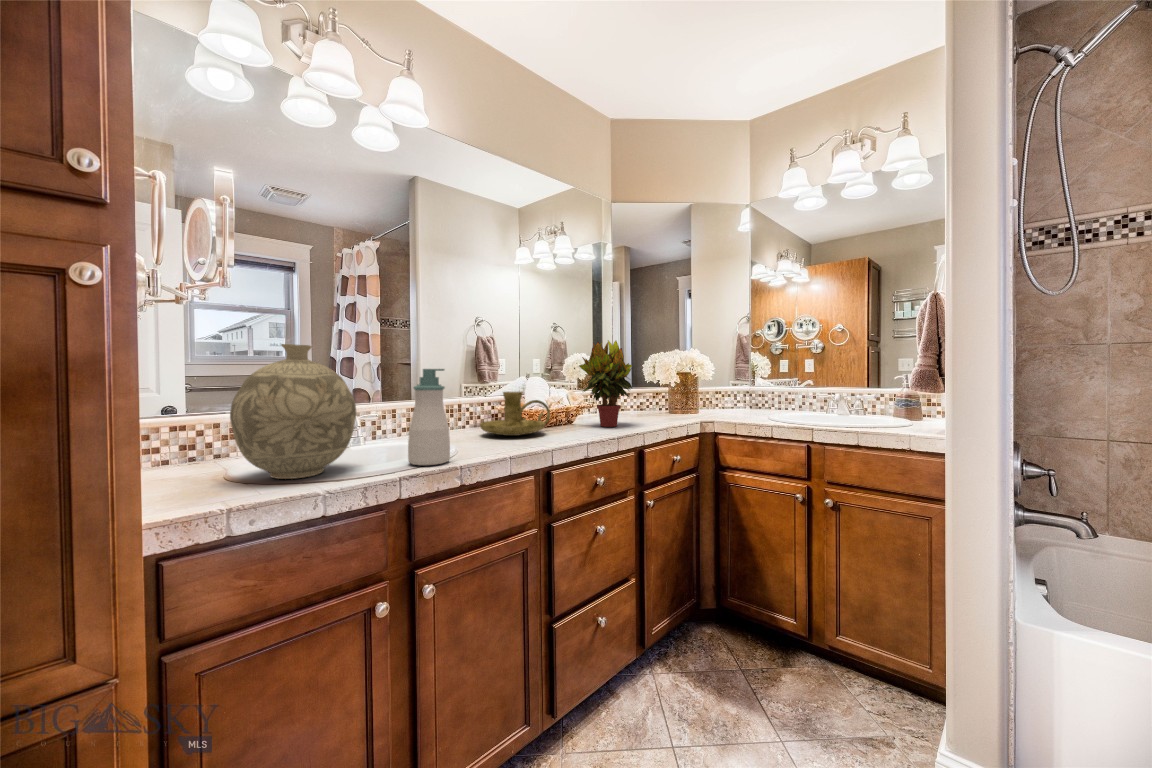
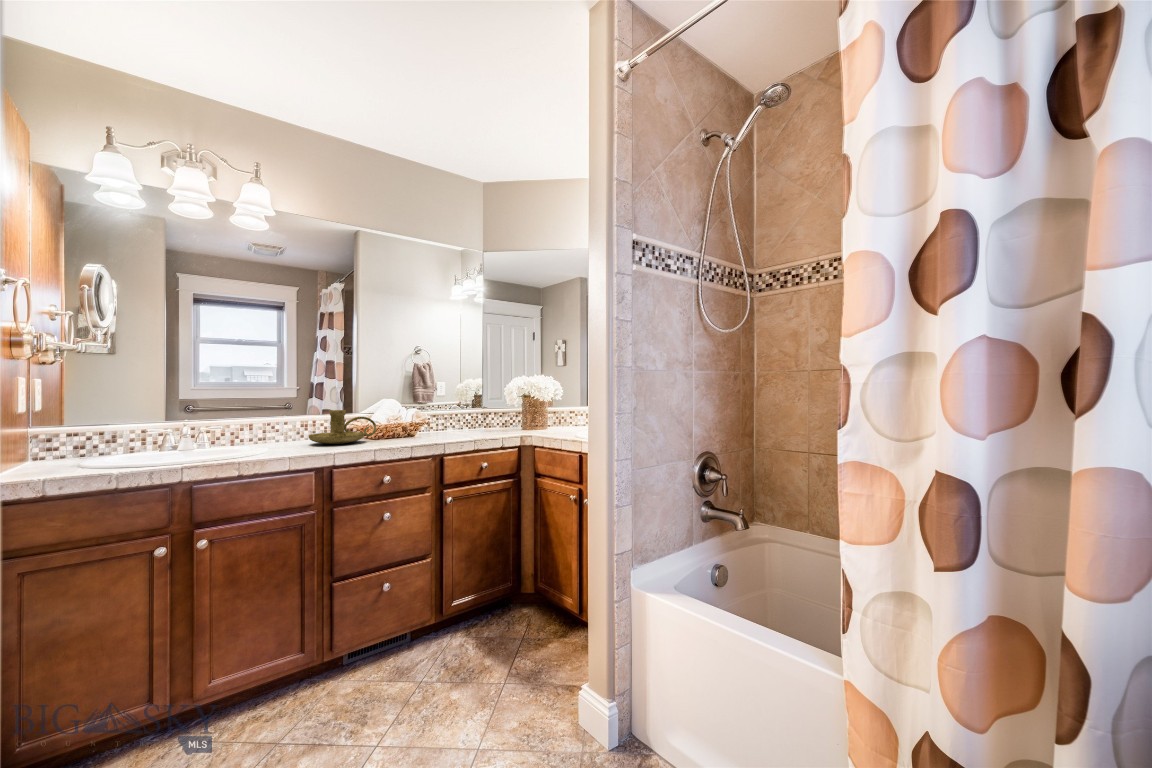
potted plant: present [579,340,632,427] -> none [409,368,457,439]
decorative vase: present [230,344,356,479] -> none [70,381,166,467]
soap bottle: present [408,369,450,465] -> none [201,395,236,461]

